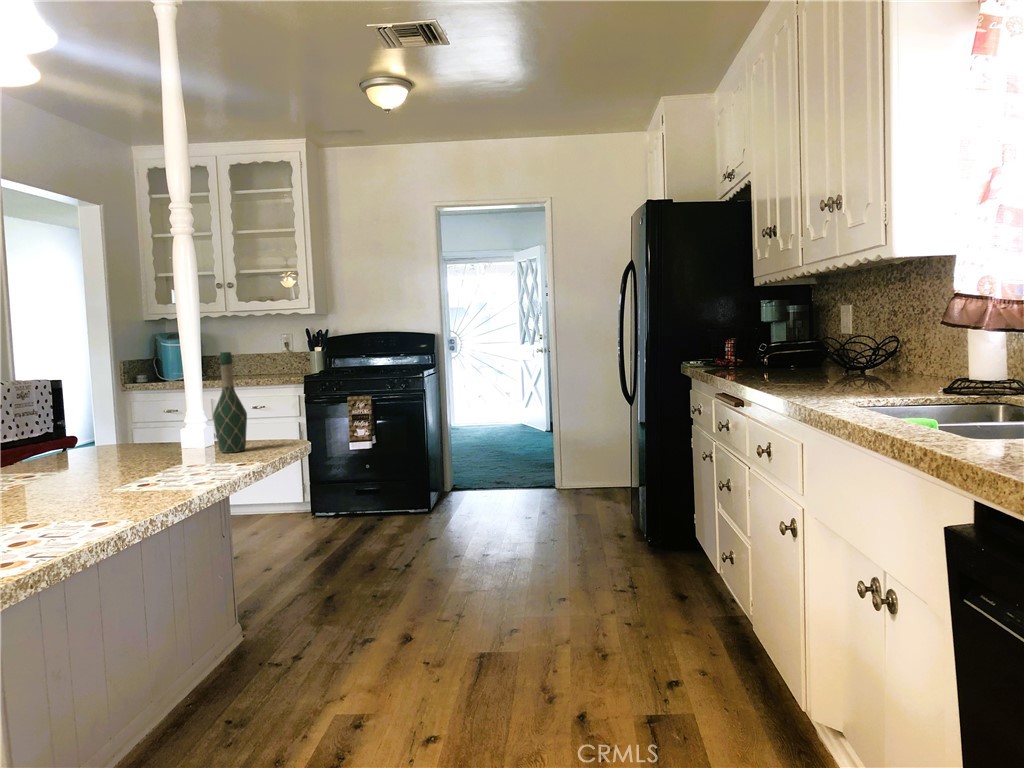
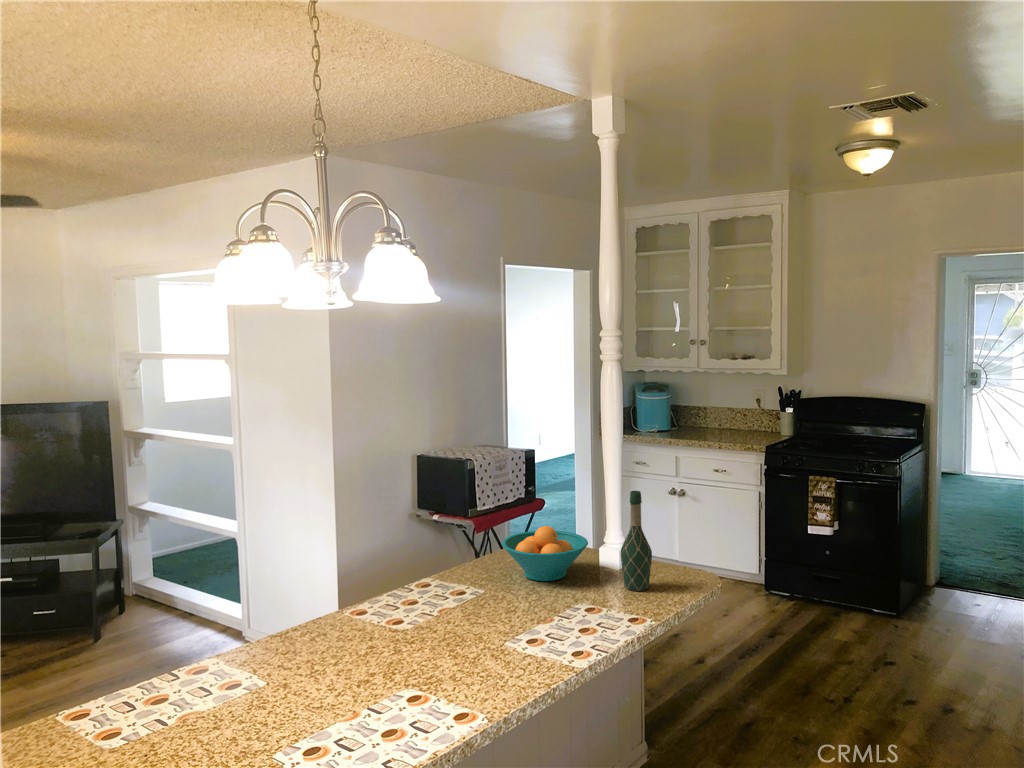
fruit bowl: none [66,405,172,462] -> present [502,526,588,581]

